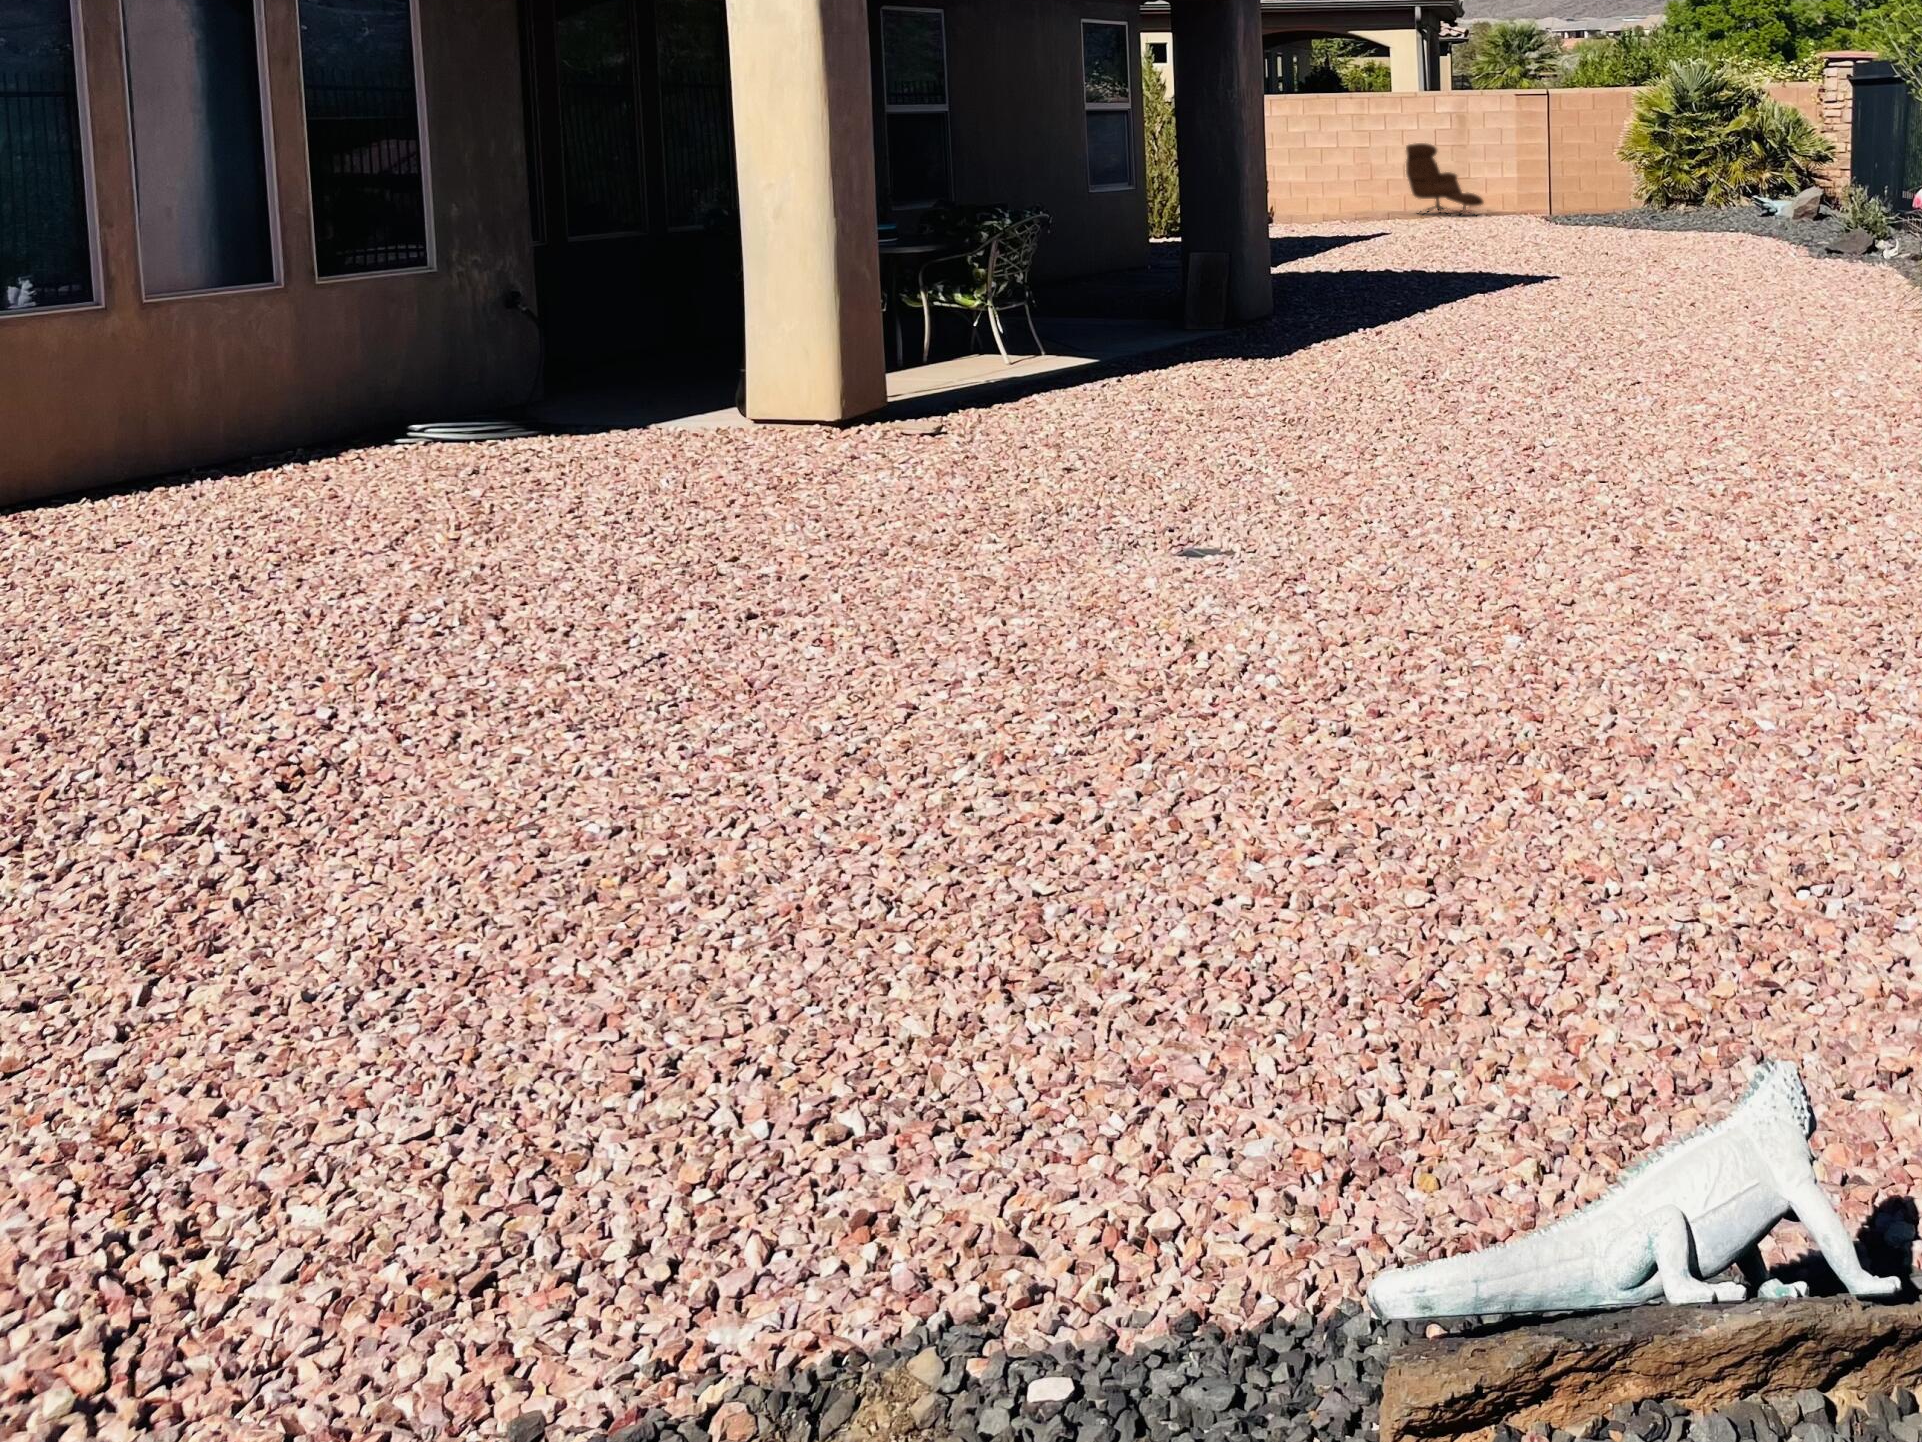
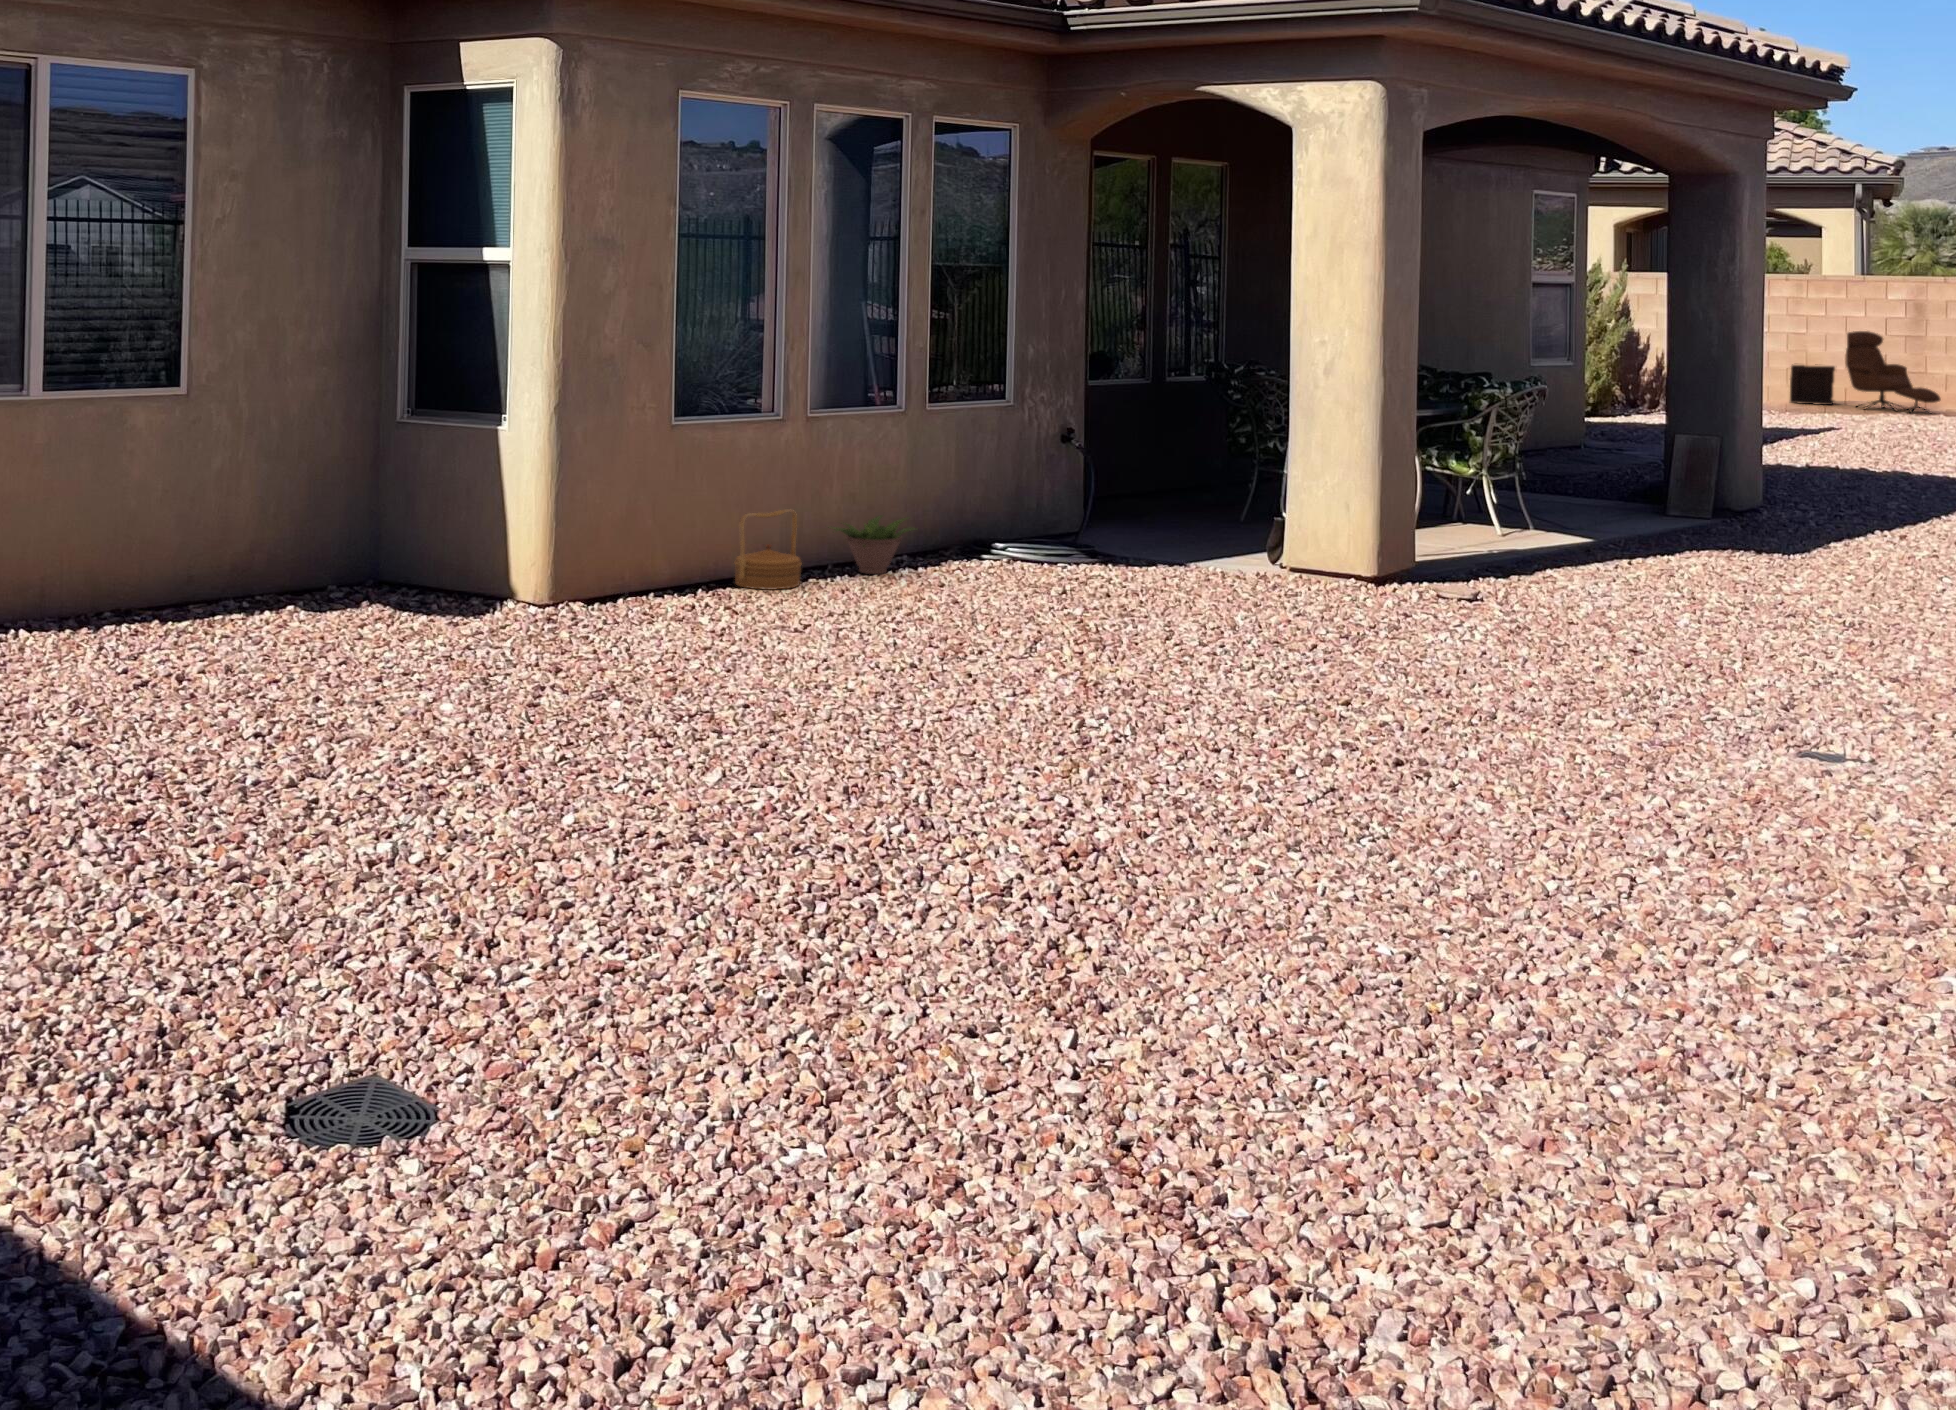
wooden crate: none [1362,176,1401,213] -> present [1790,365,1835,405]
decorative plant: none [183,405,302,473] -> present [828,515,916,574]
woven basket: none [44,410,141,507] -> present [734,509,802,590]

